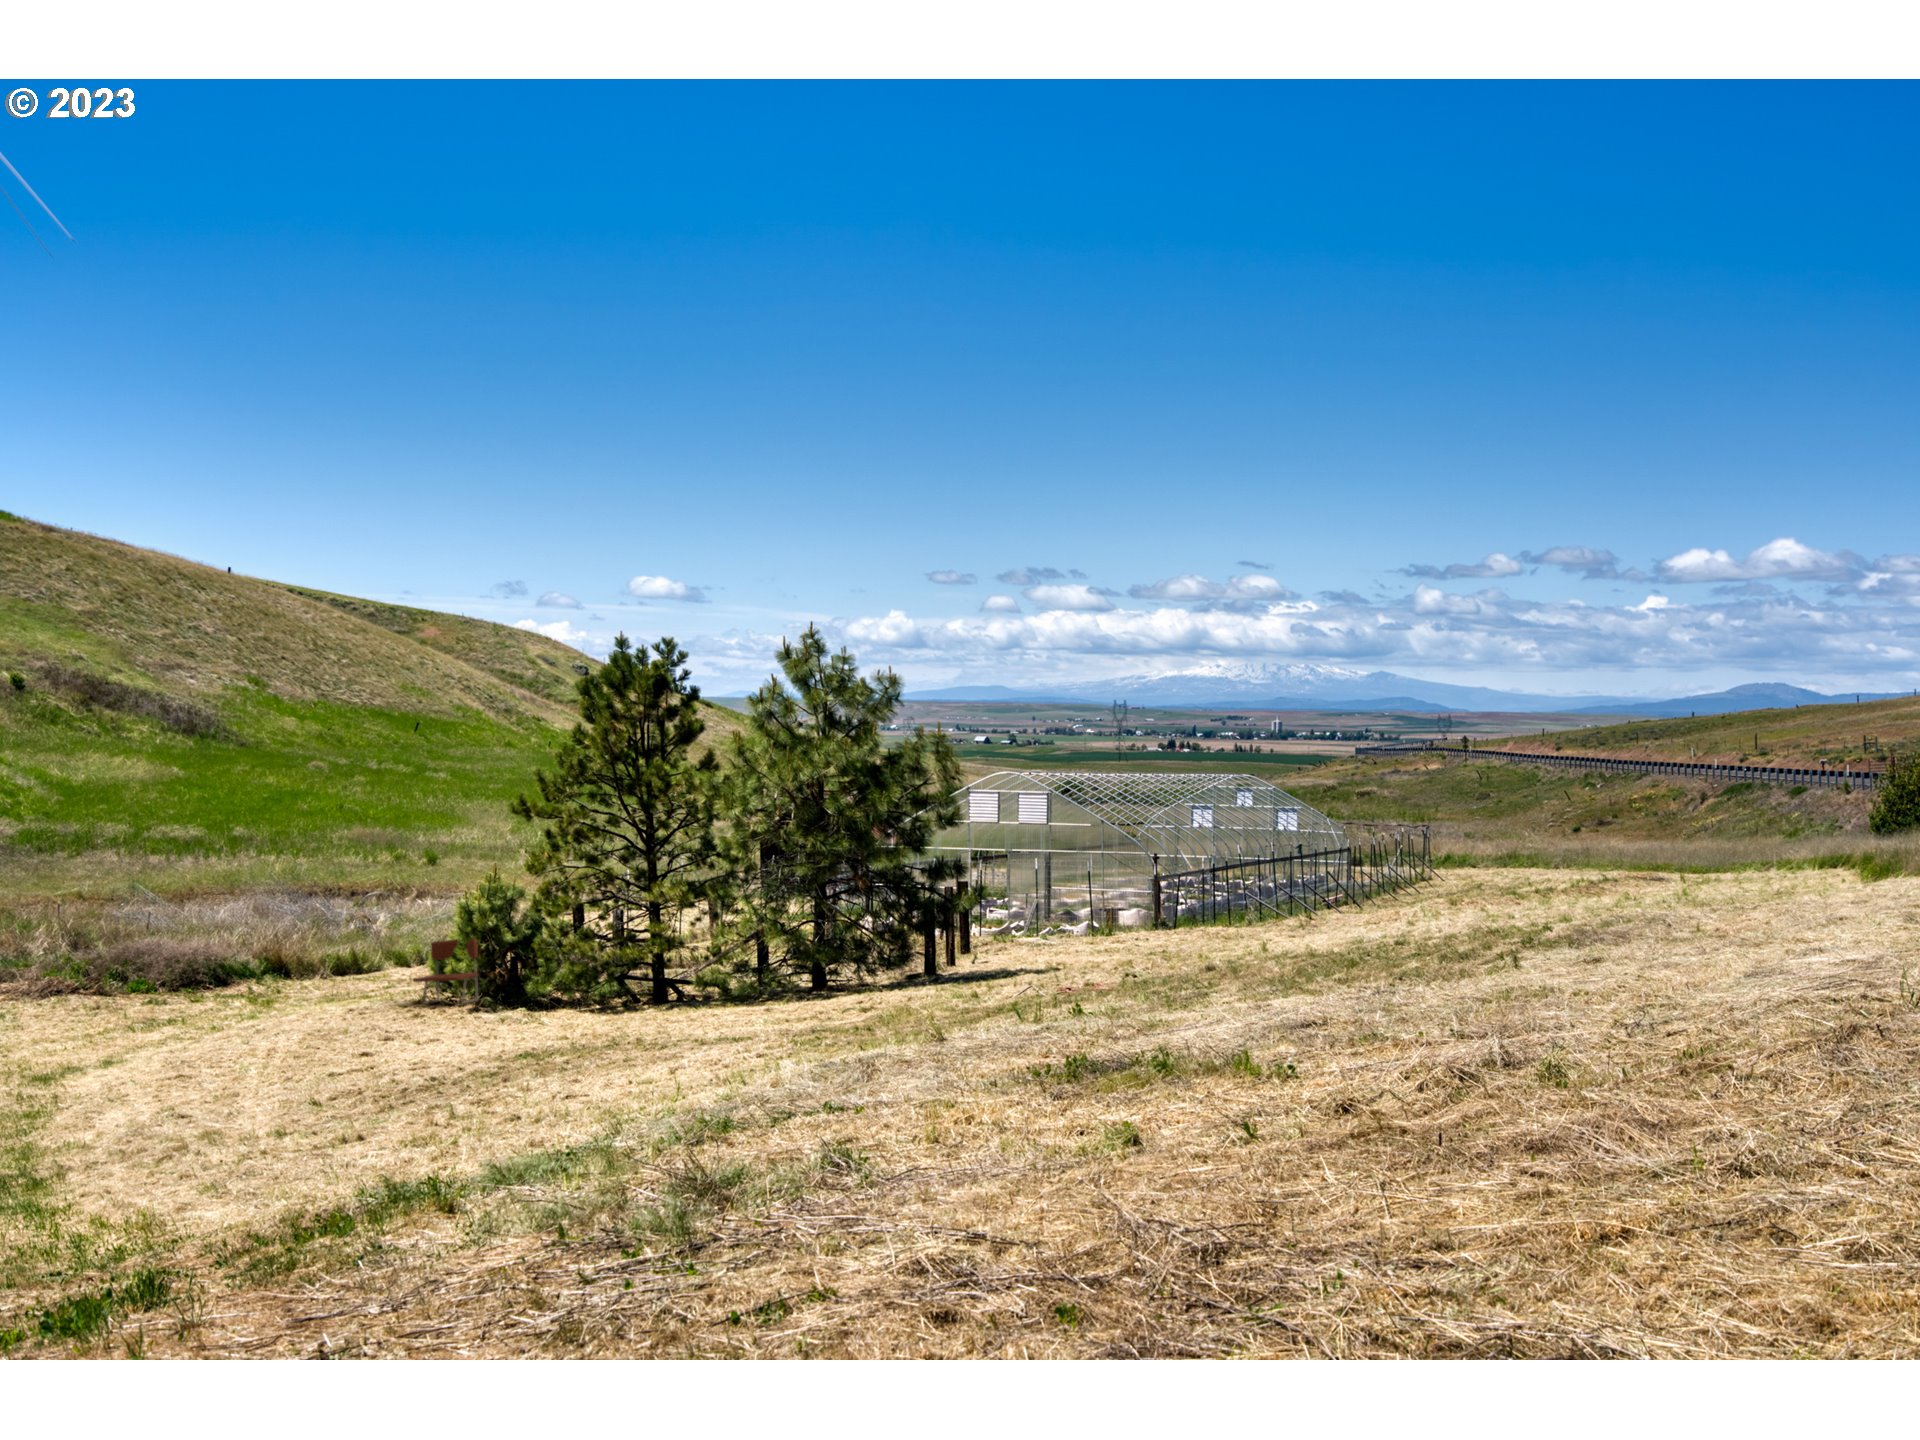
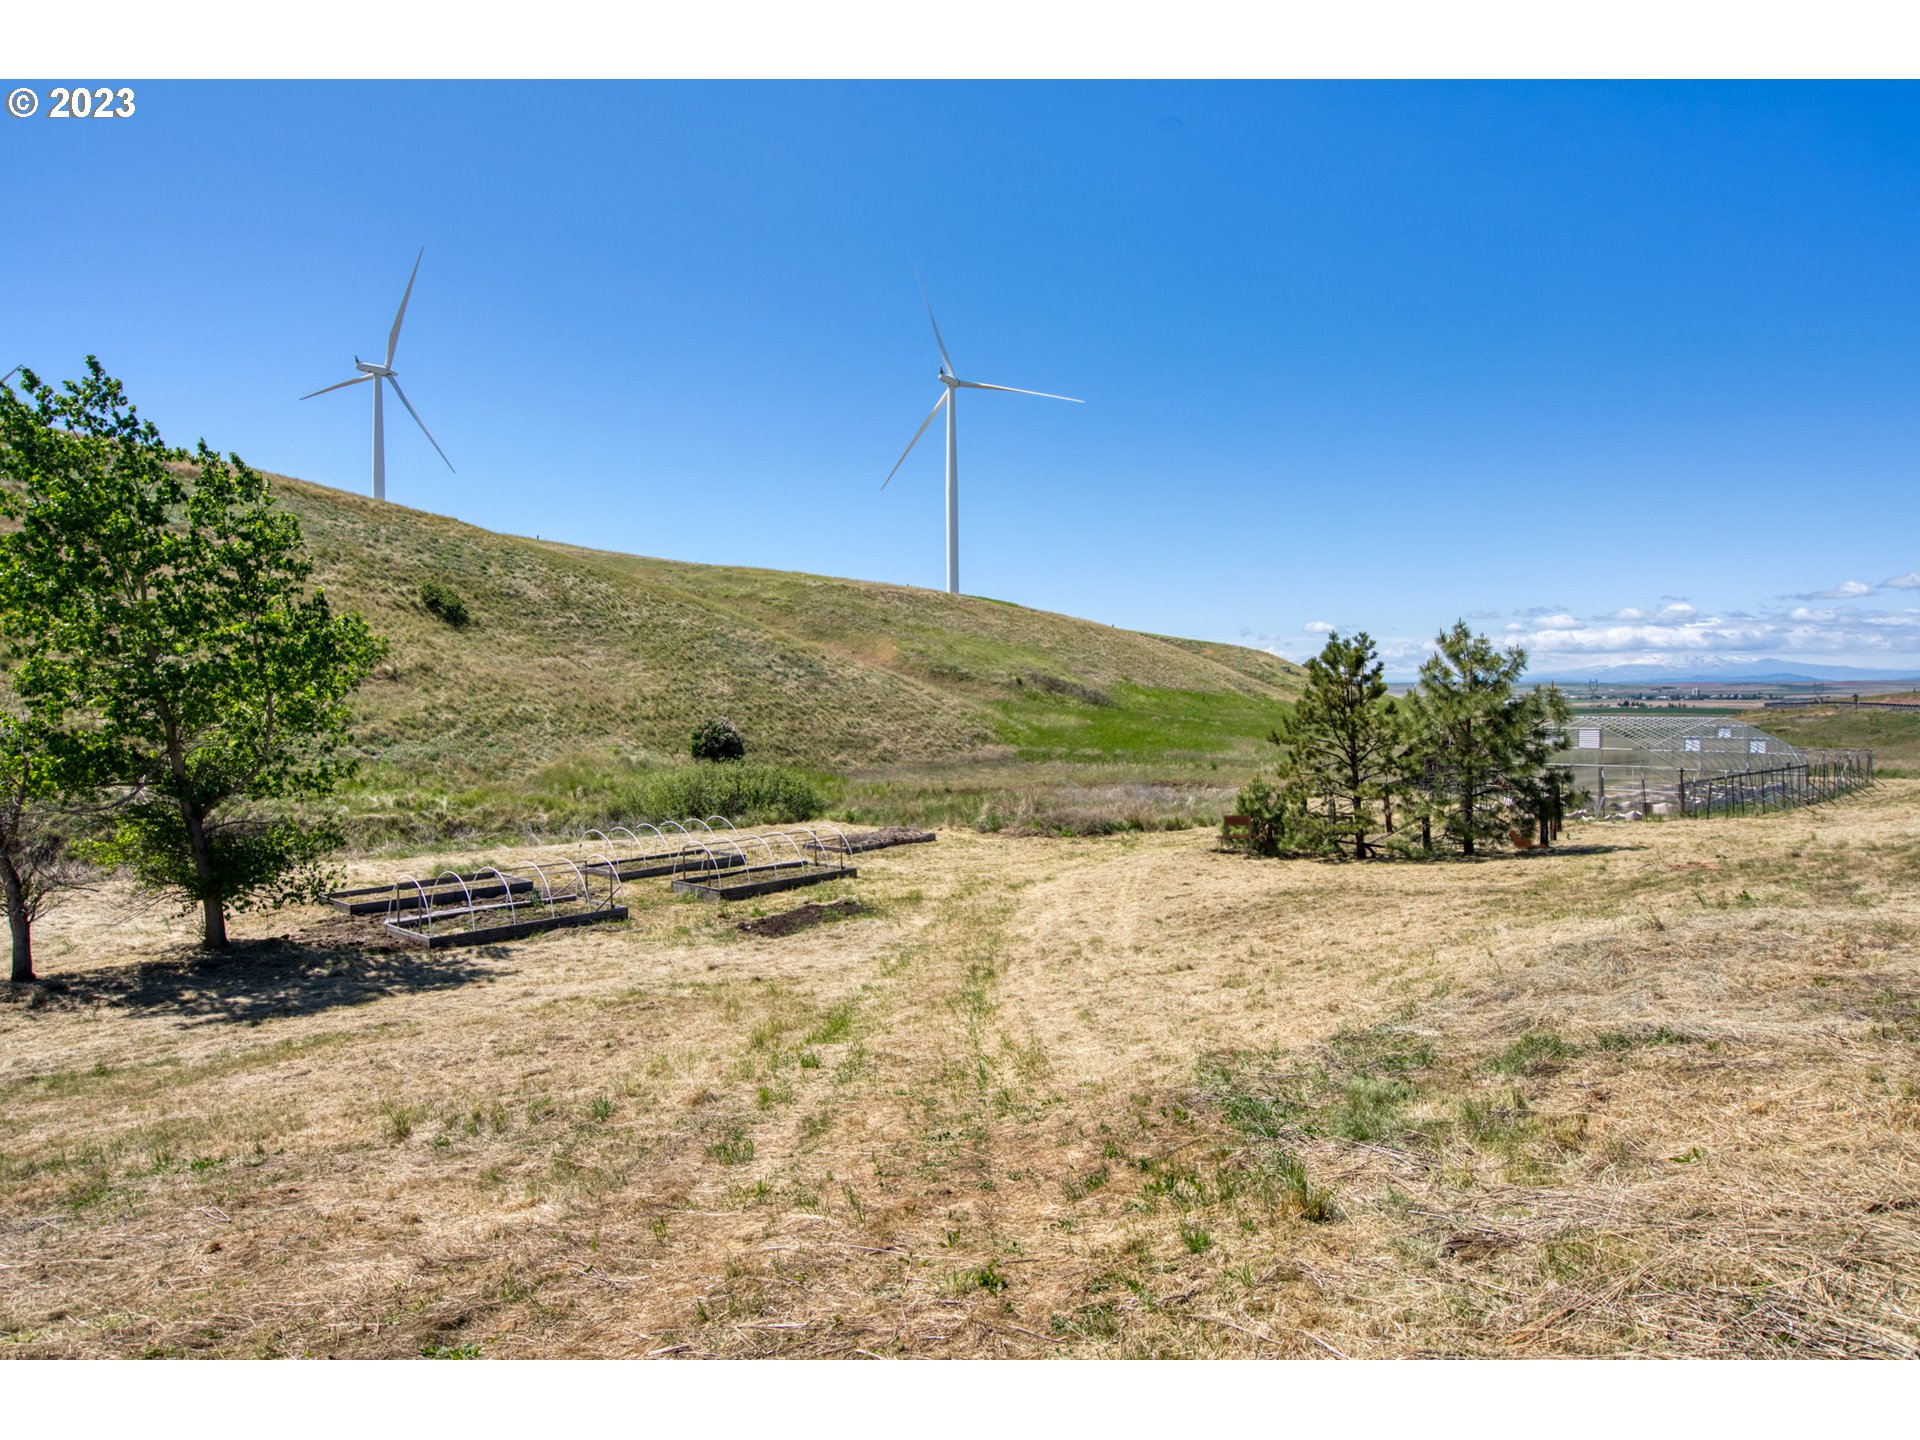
lounge chair: none [878,945,930,983] -> present [1510,830,1545,854]

